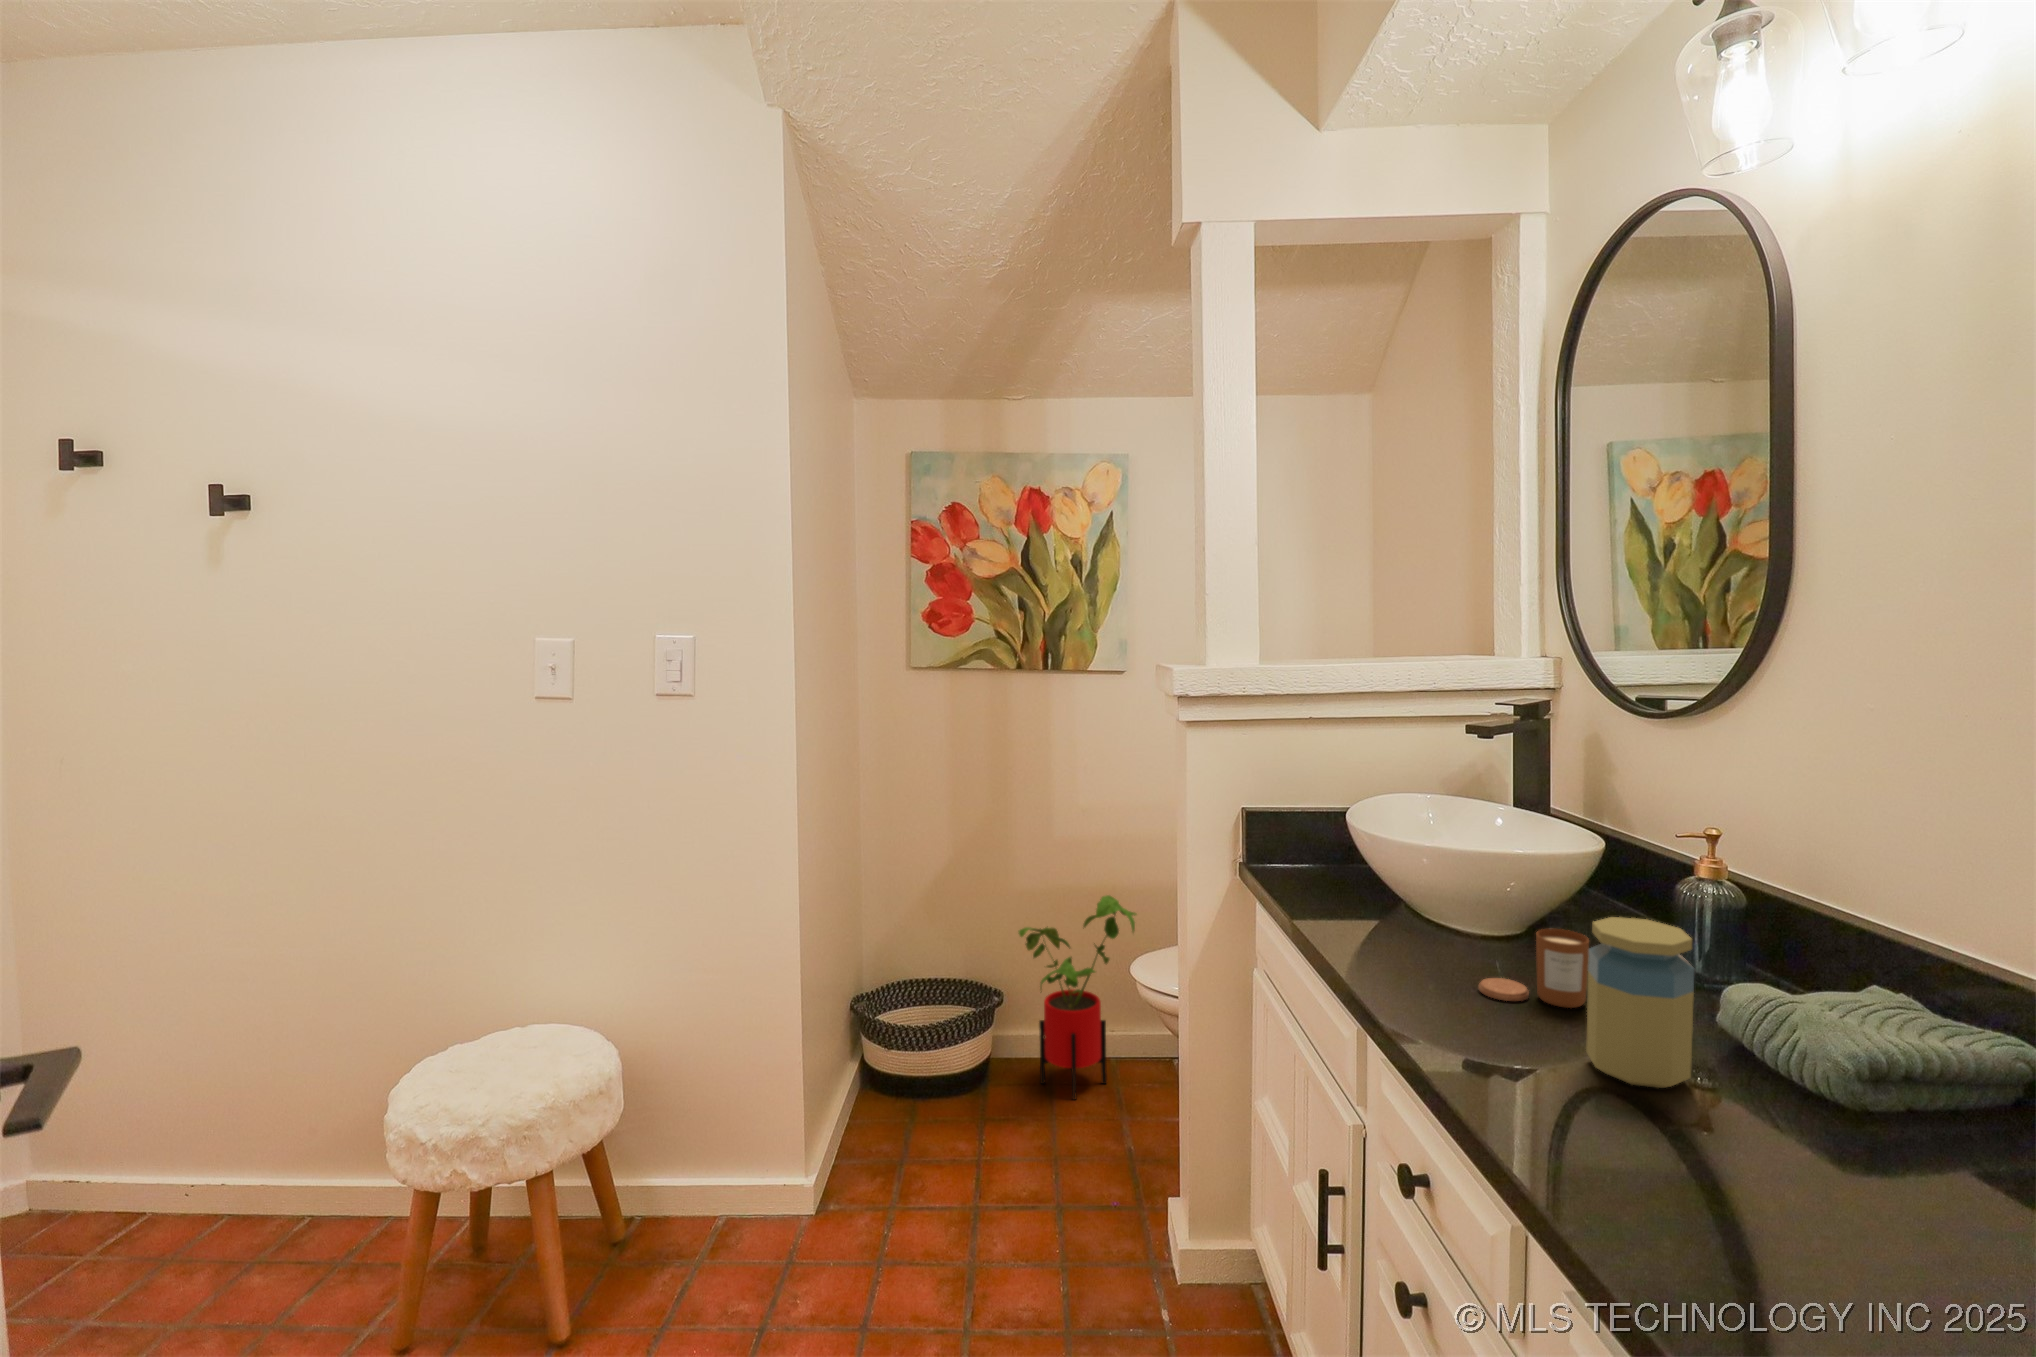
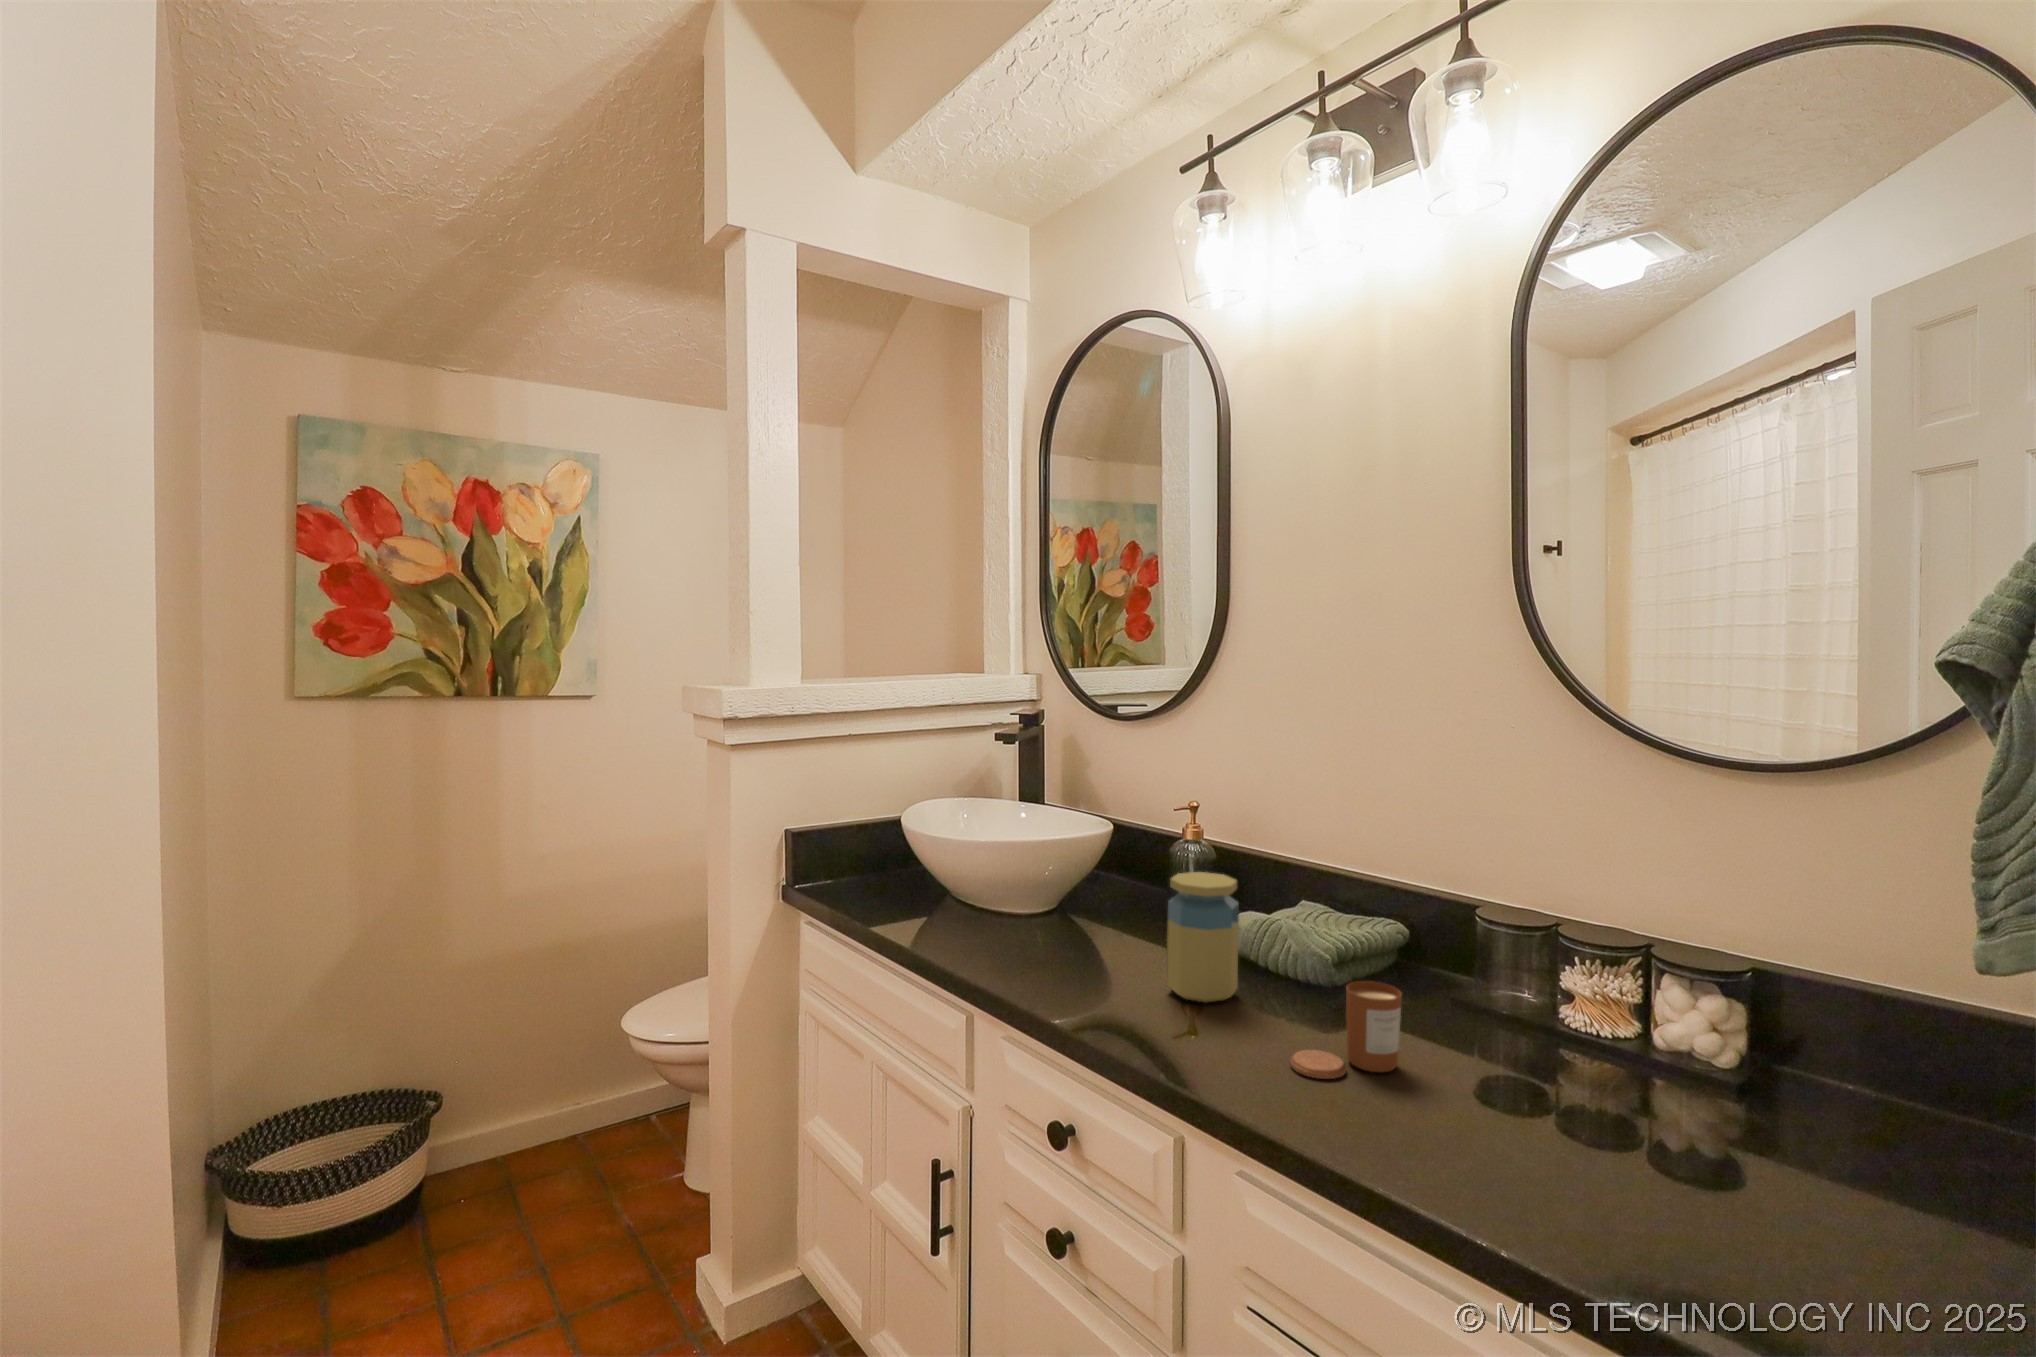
house plant: present [1018,895,1136,1100] -> none [463,952,617,1200]
candle: present [1479,929,1589,1008] -> present [1291,981,1402,1079]

